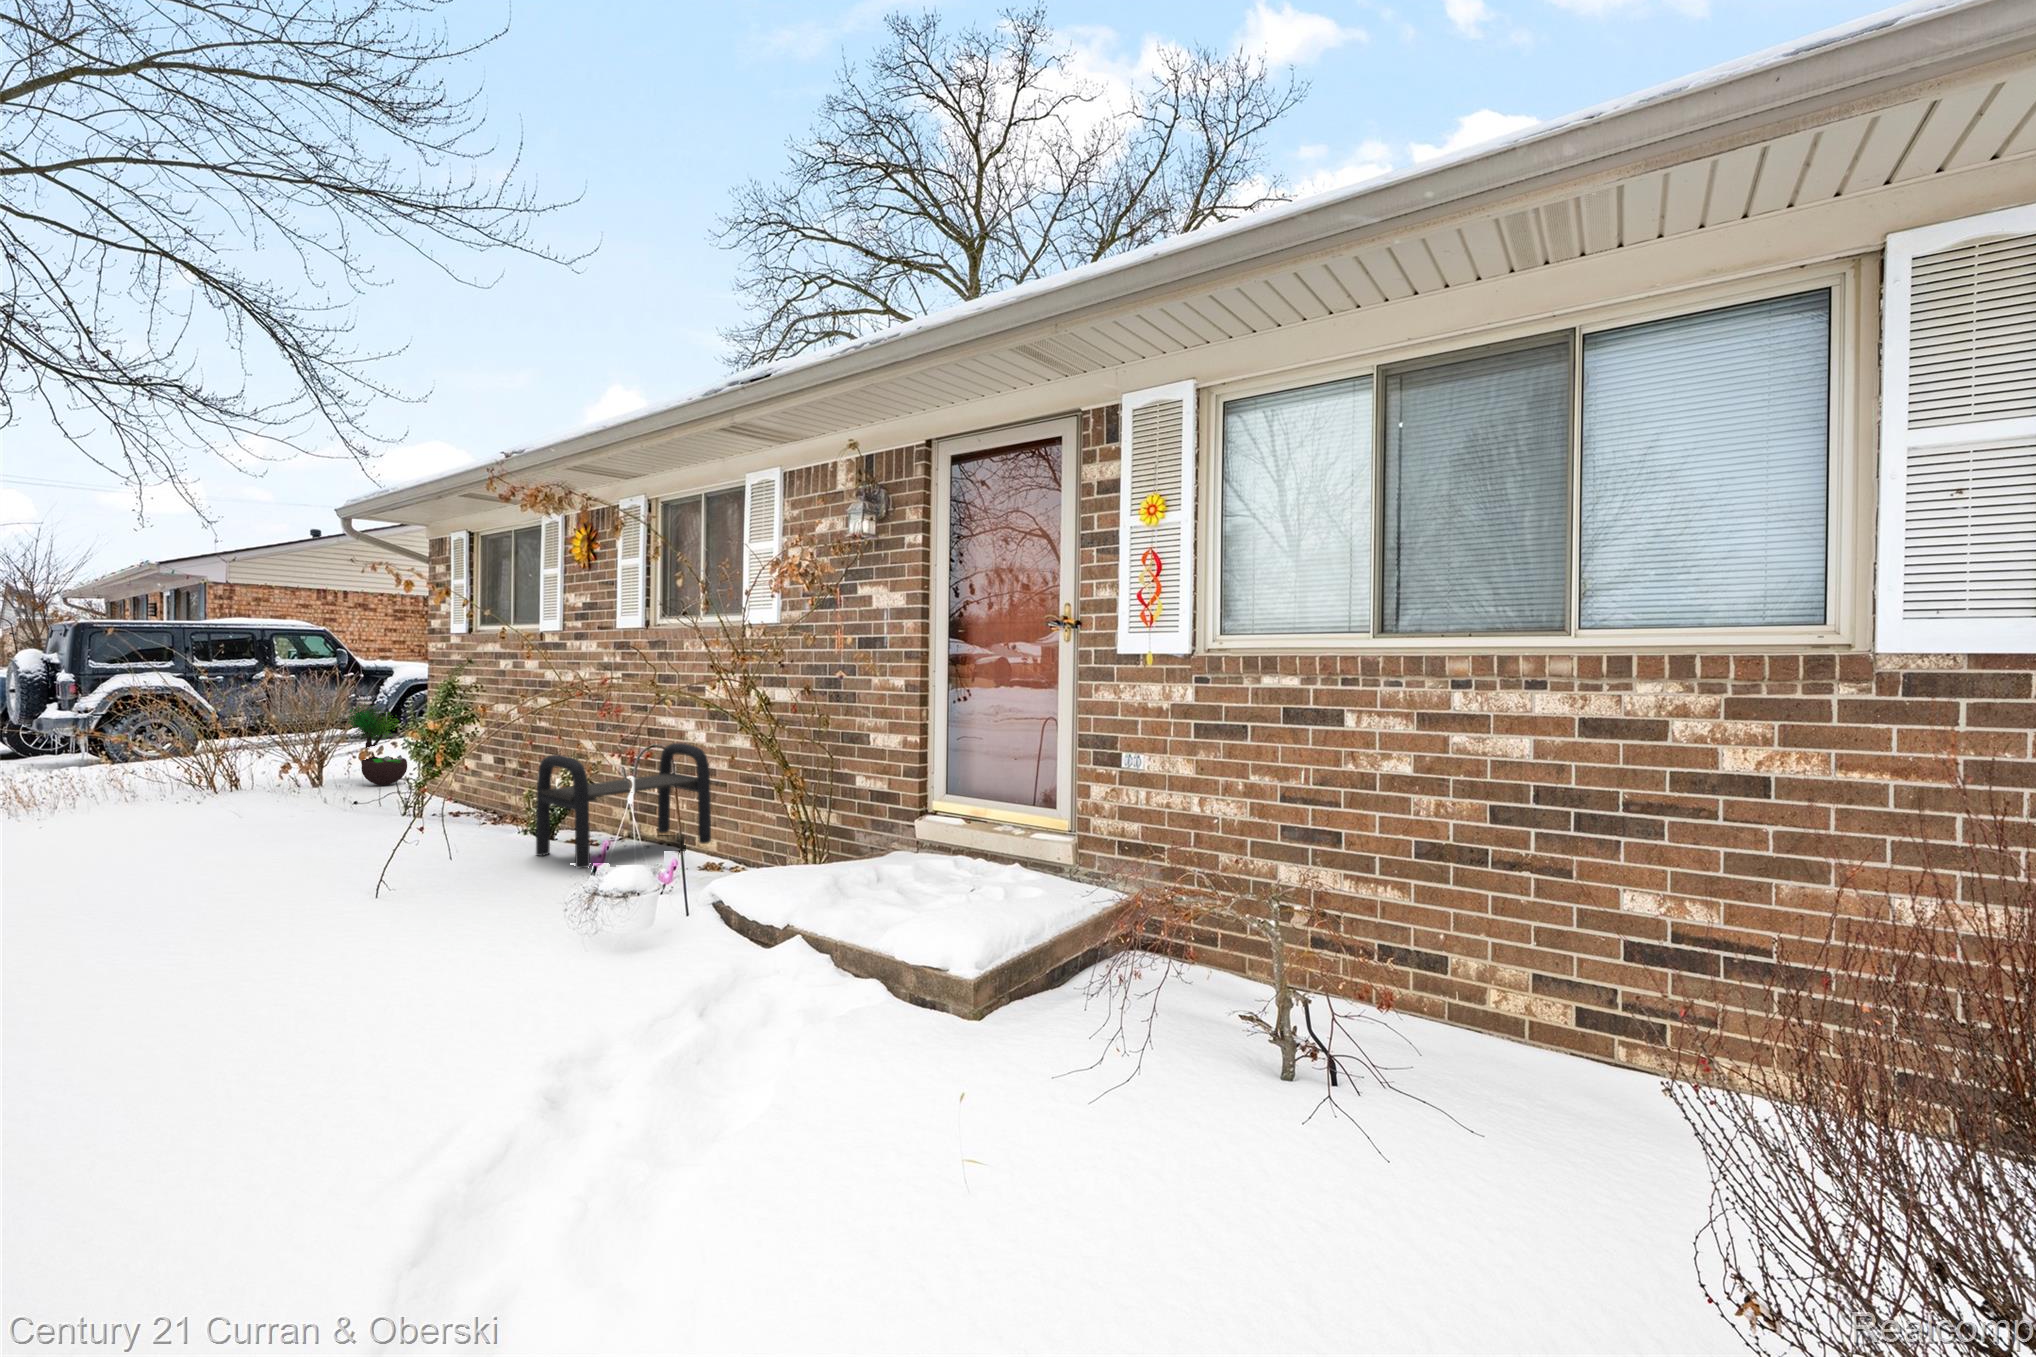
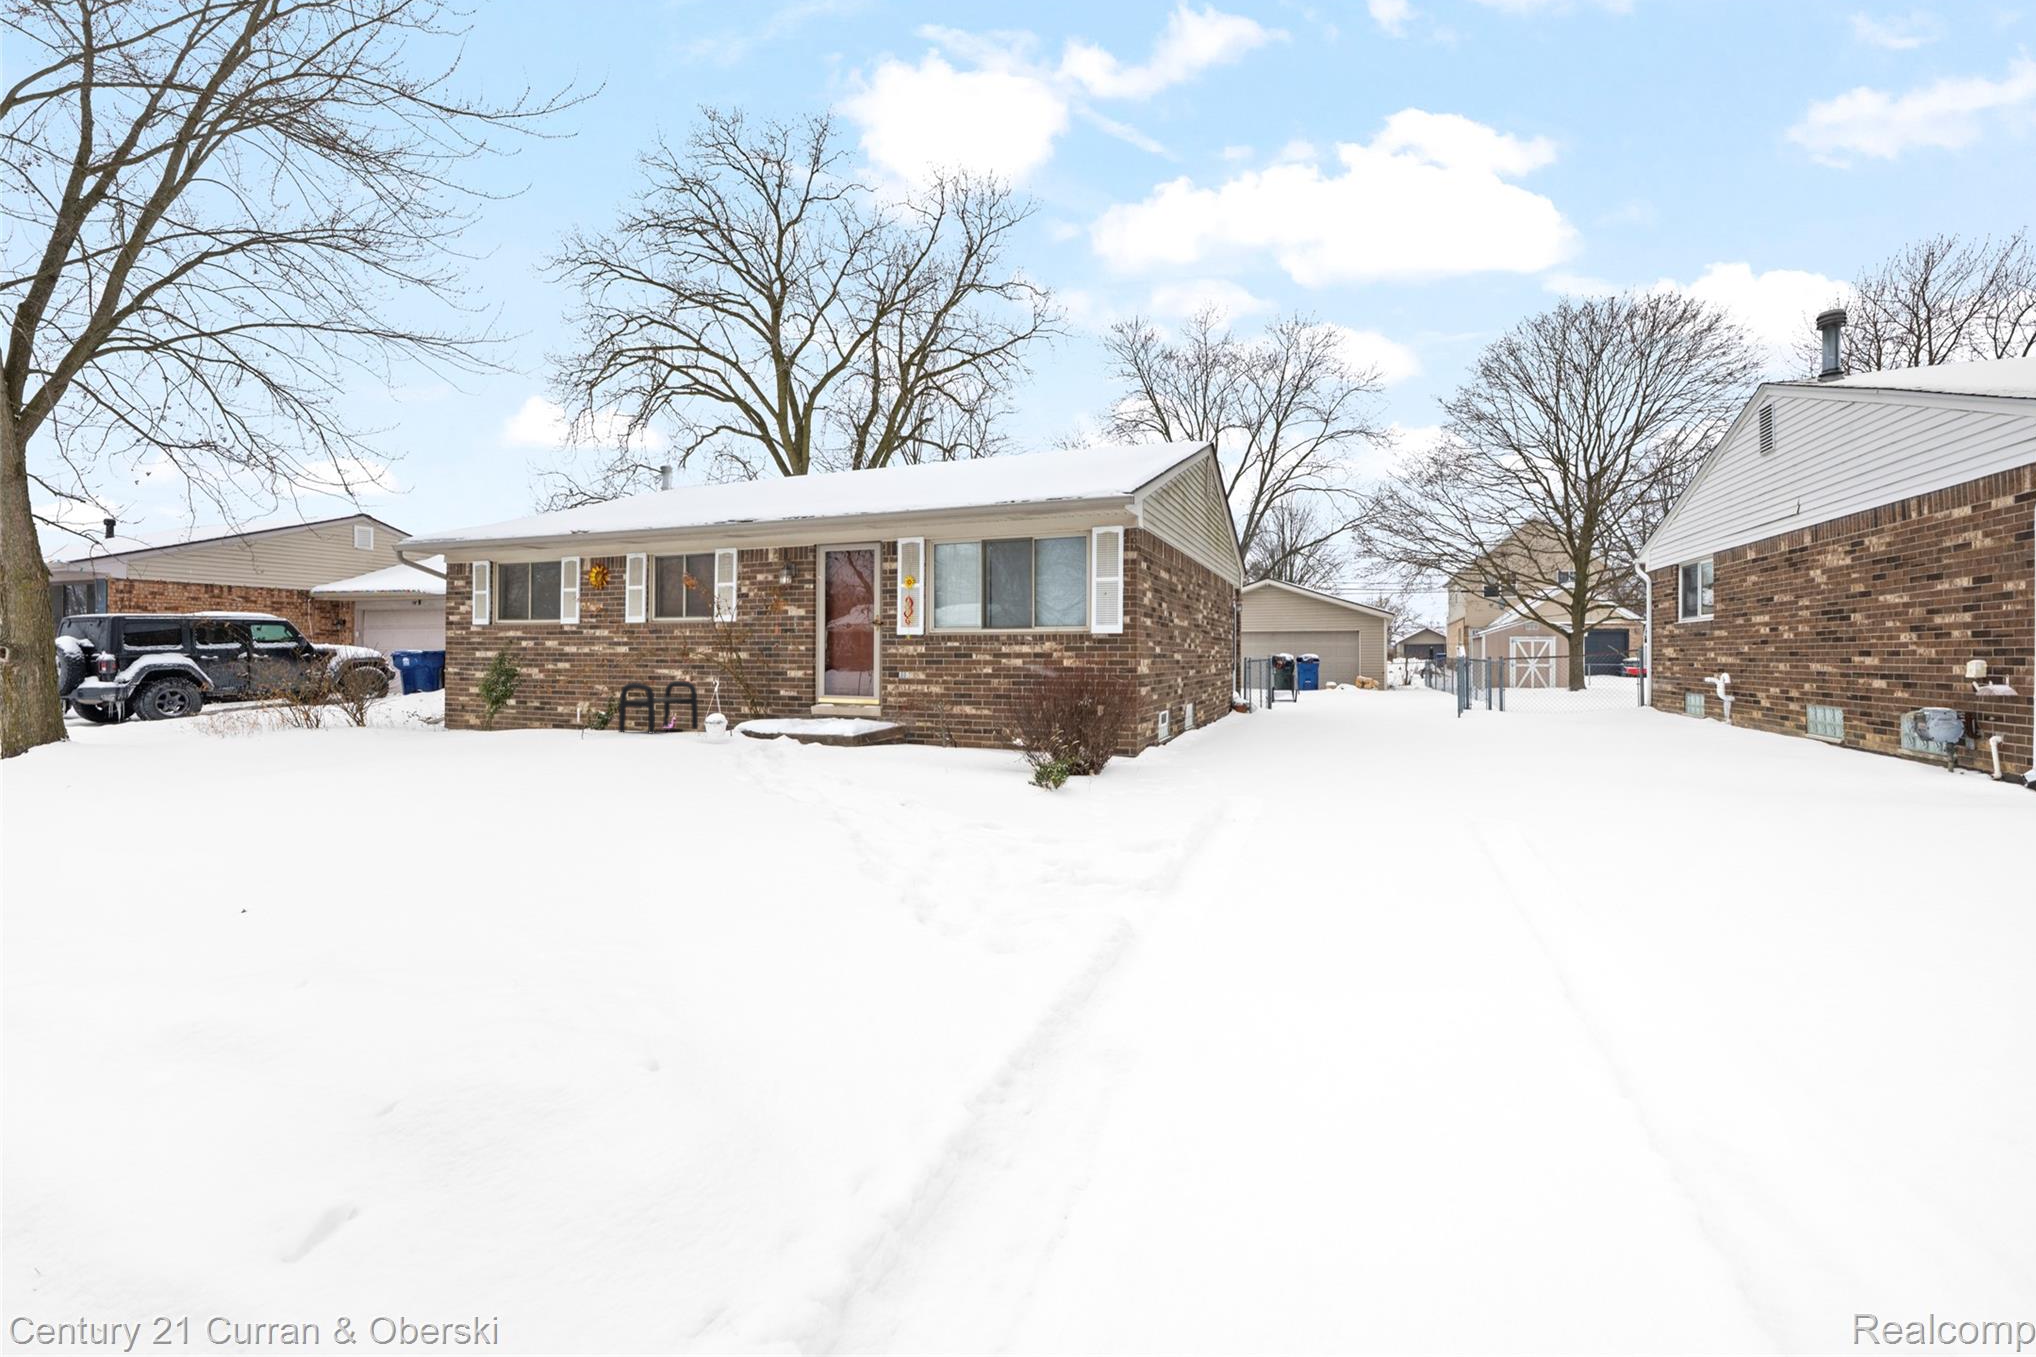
potted tree: present [348,705,407,785] -> none [411,666,450,720]

